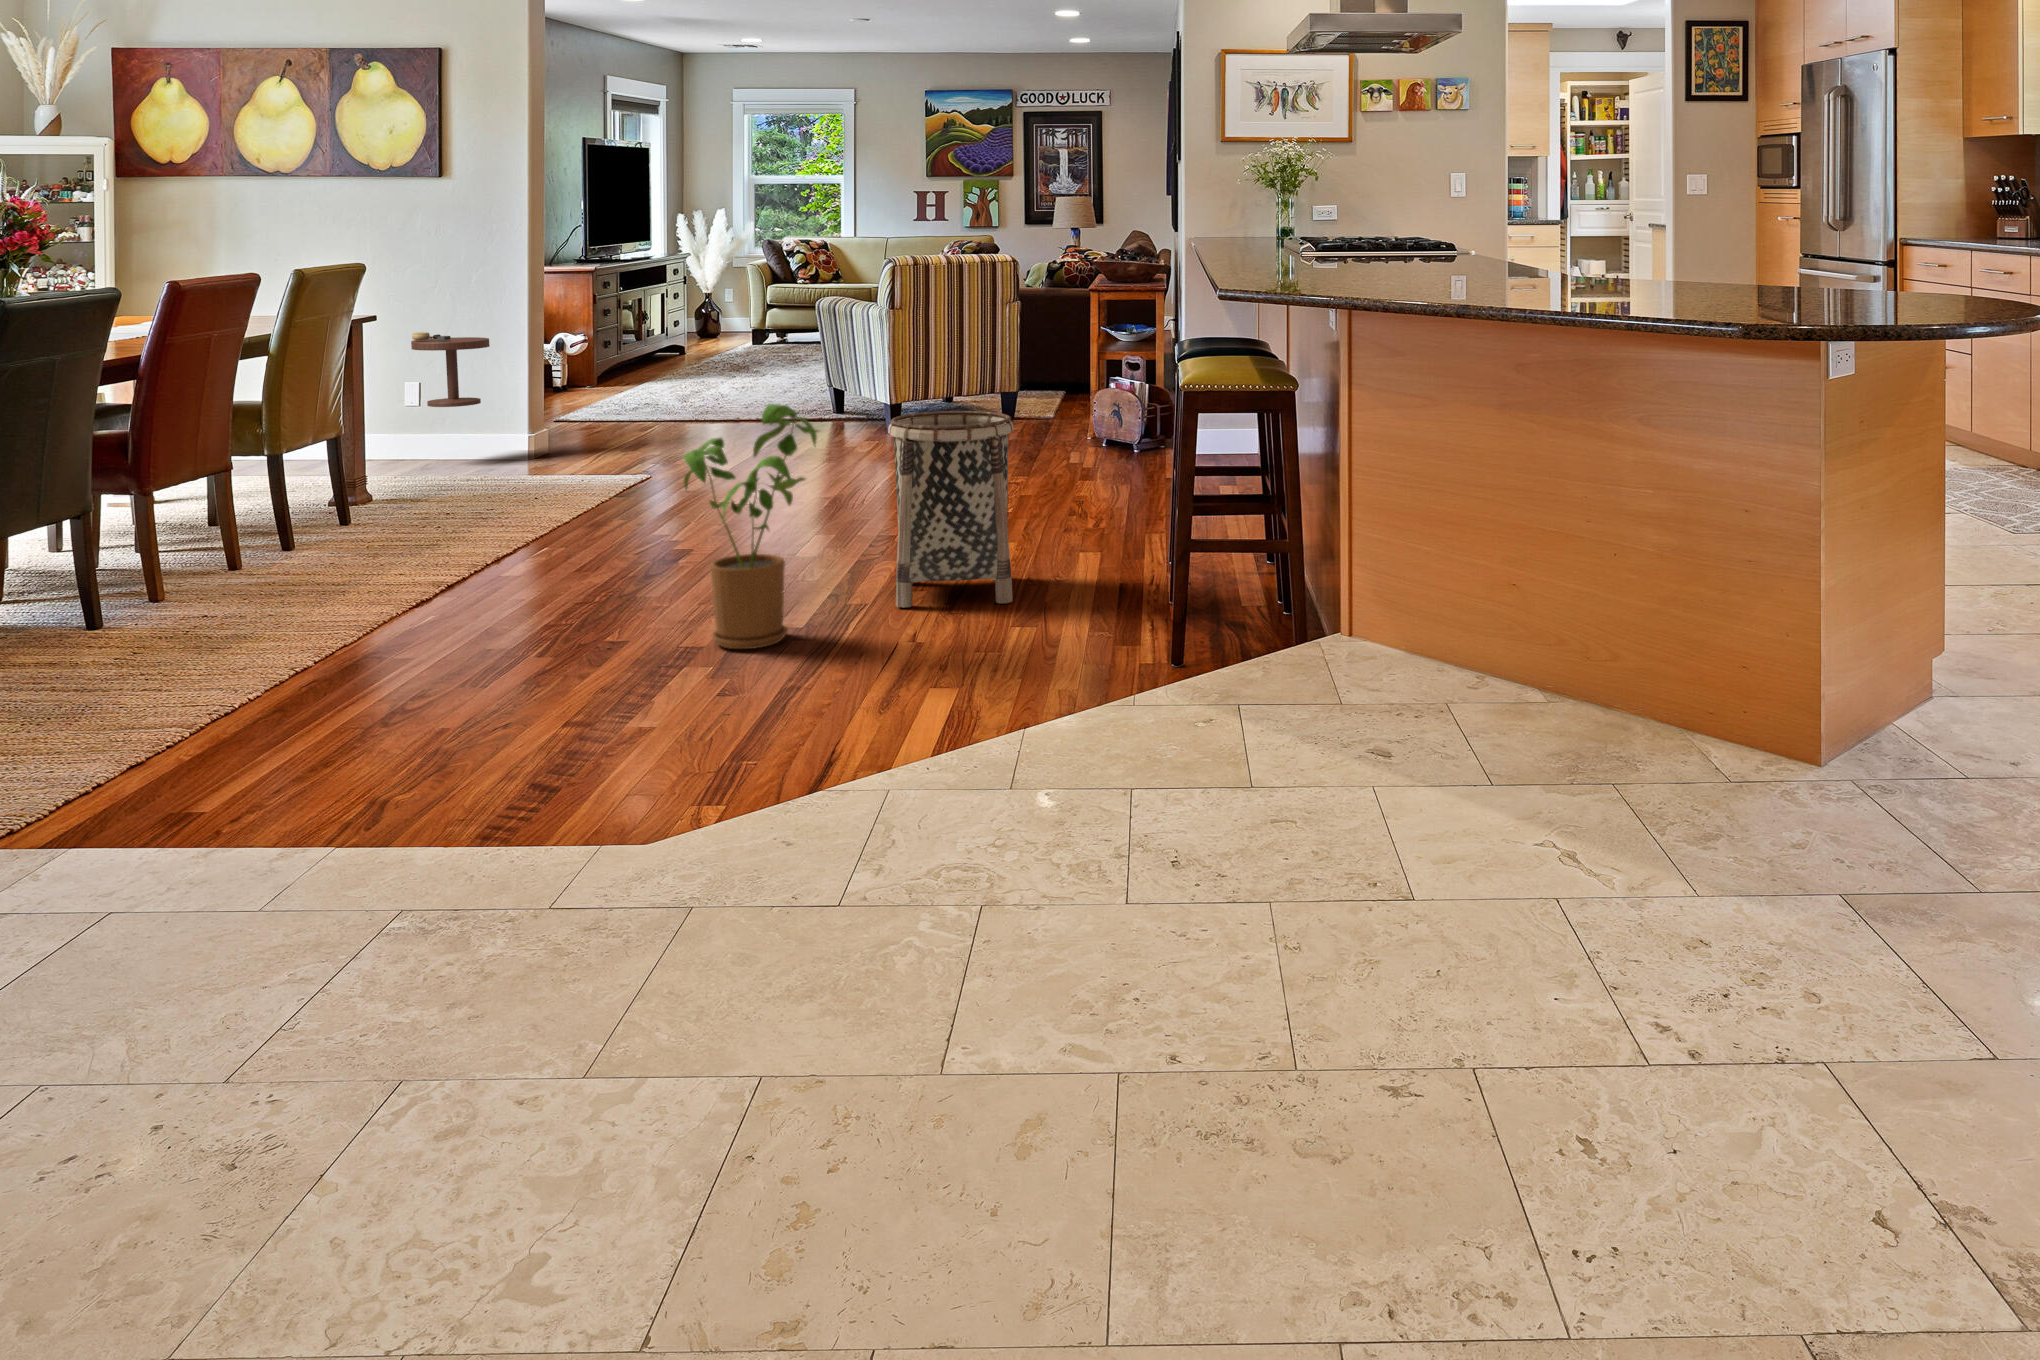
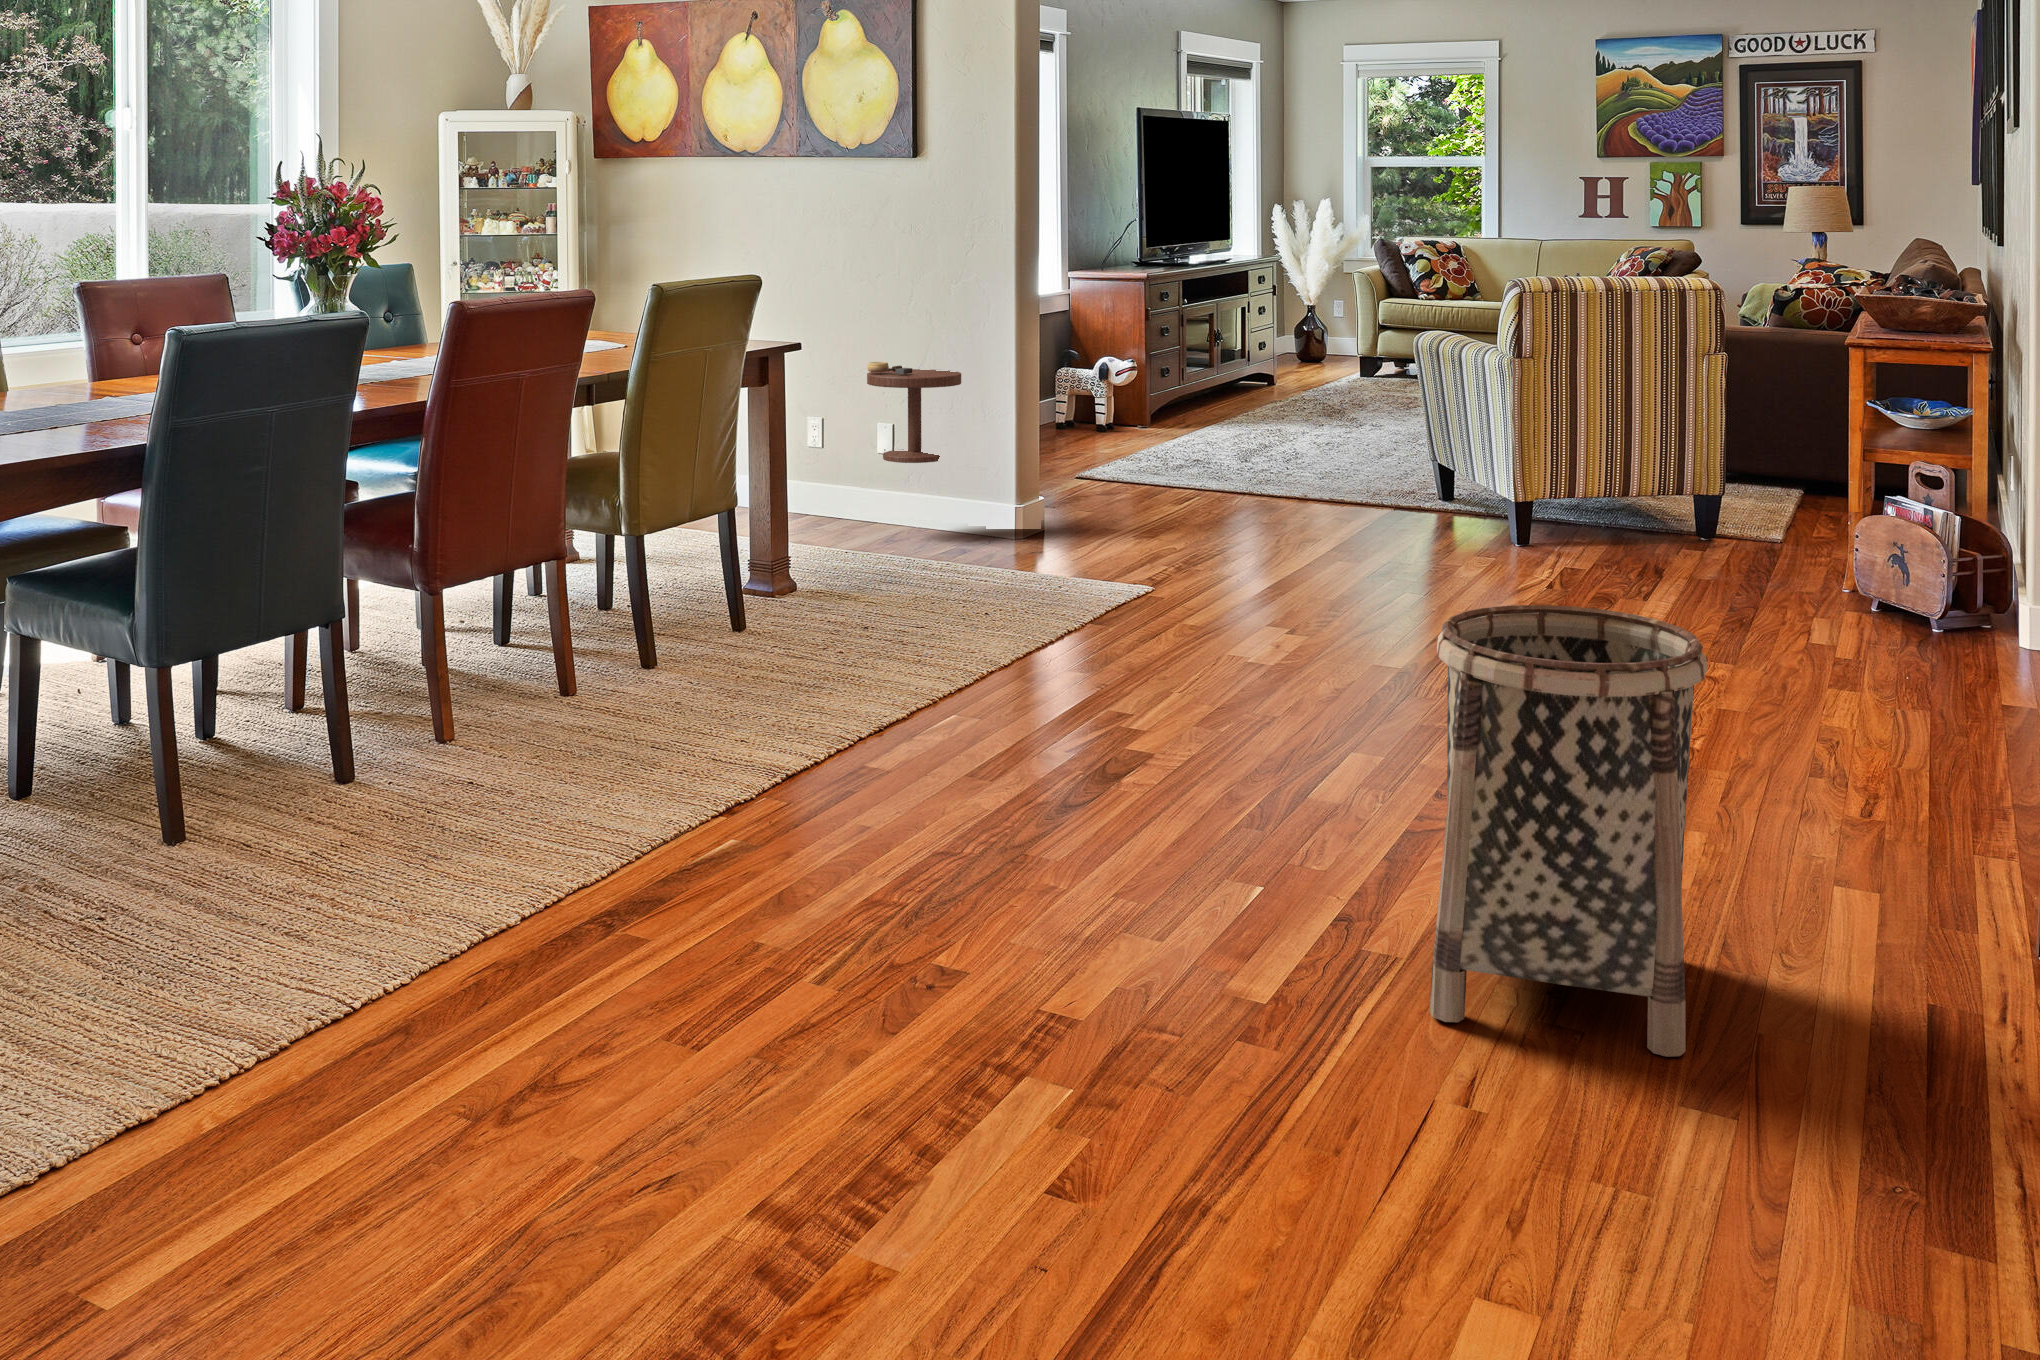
house plant: present [684,404,820,649] -> none [1008,596,1287,1099]

